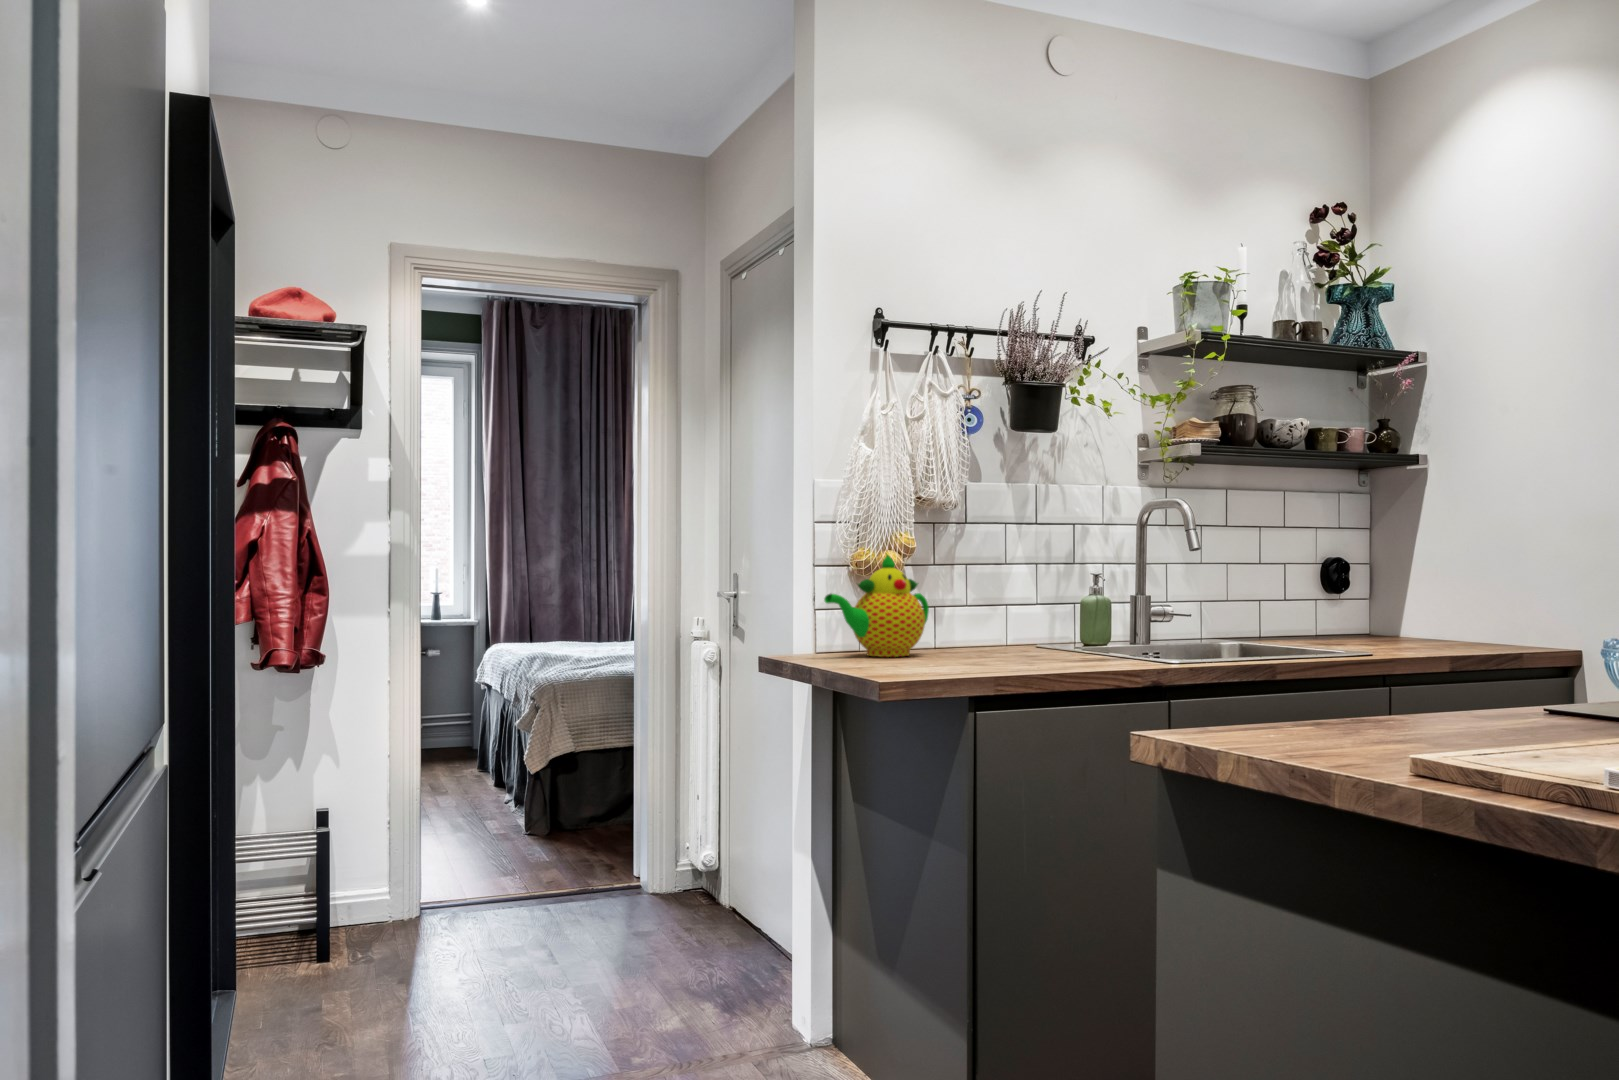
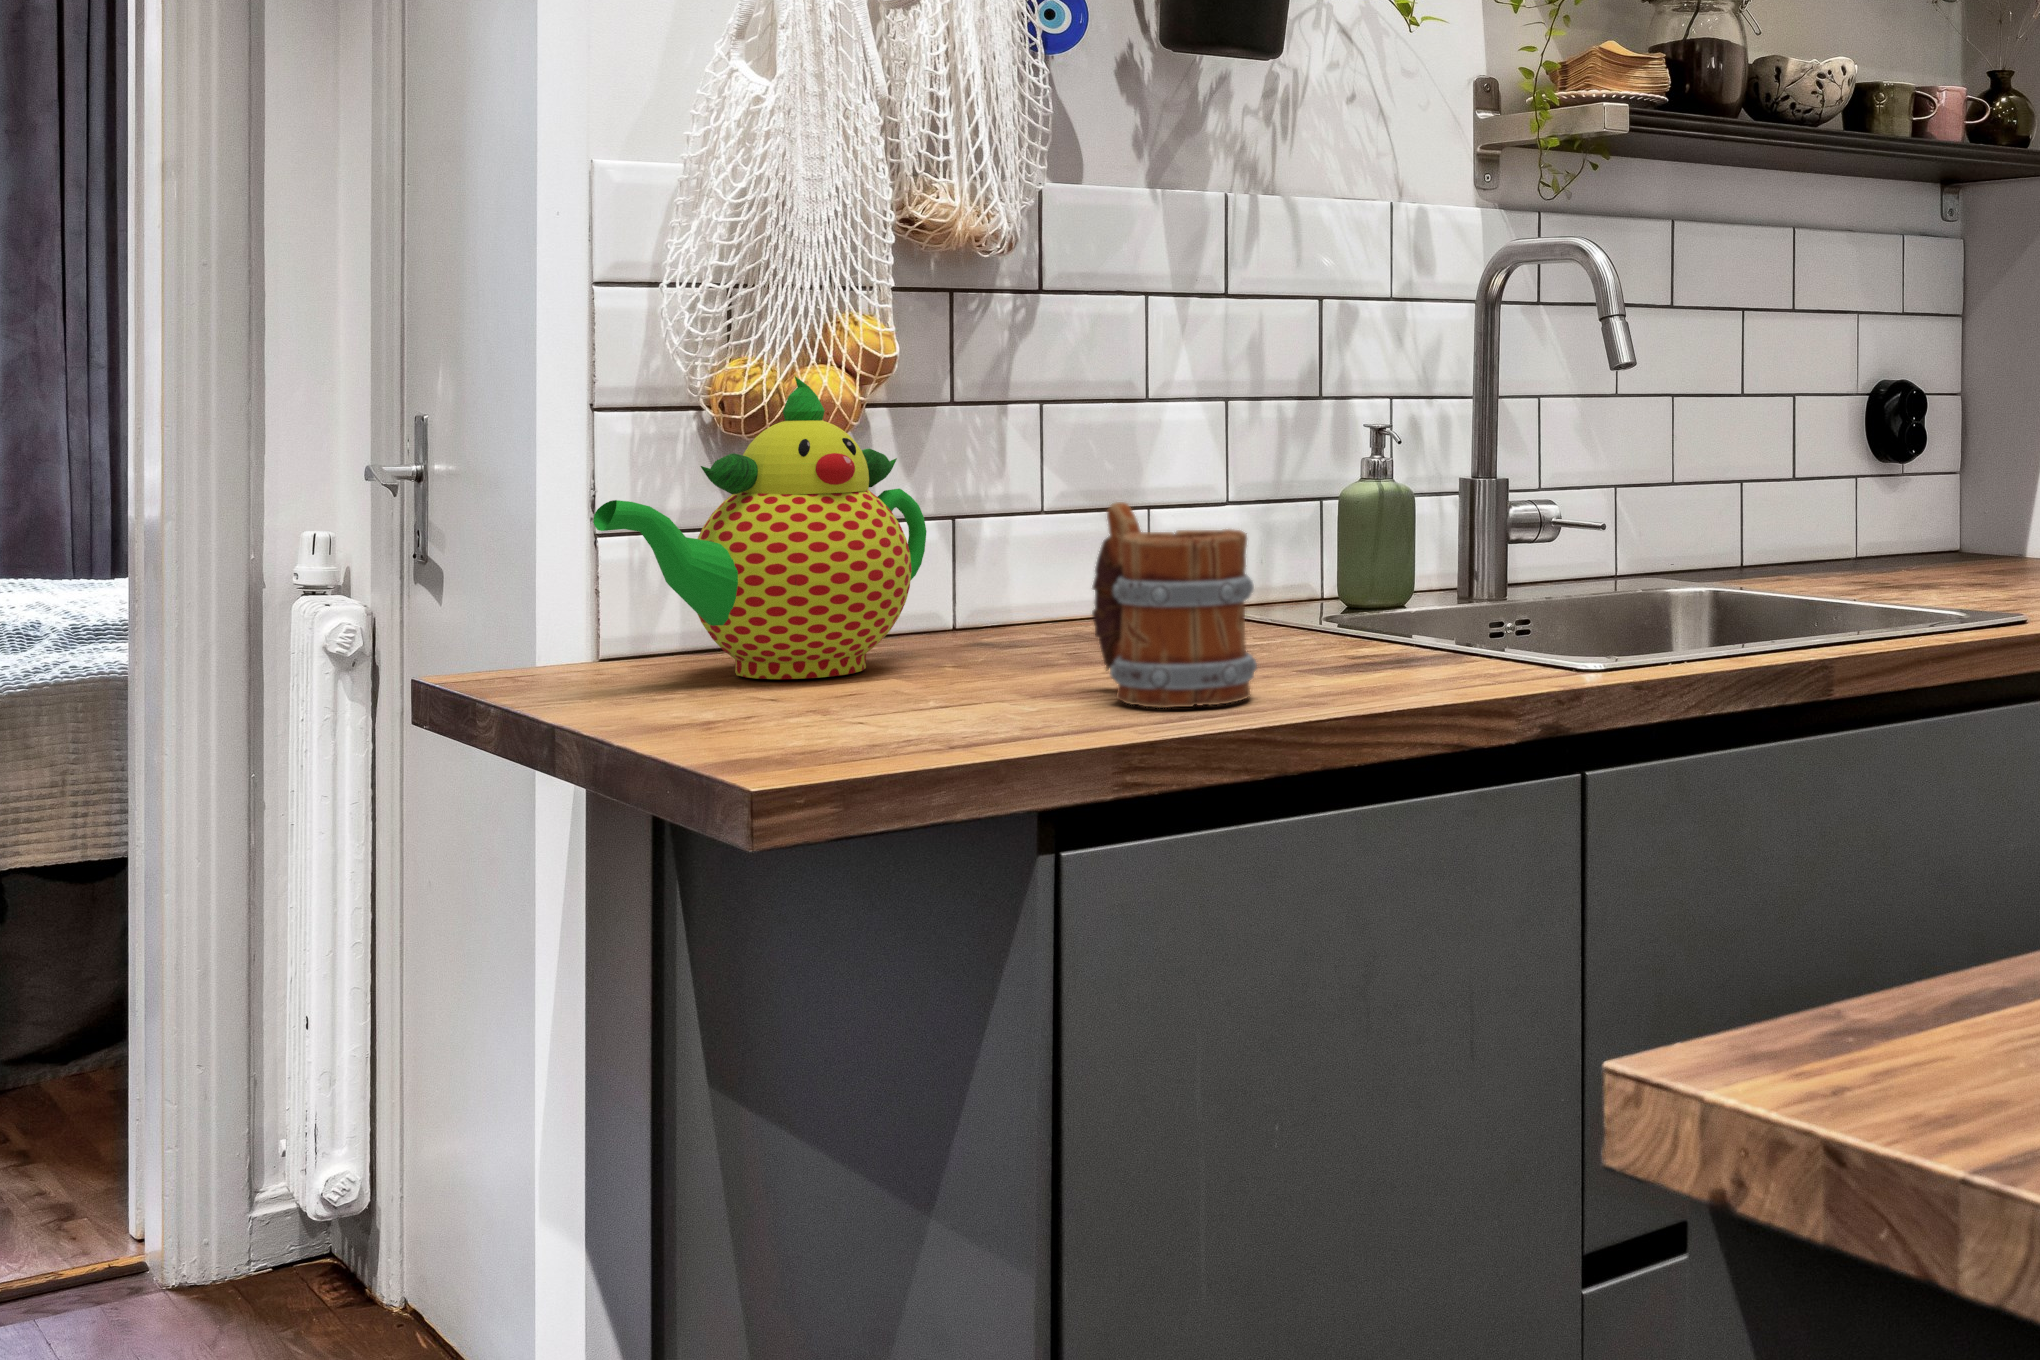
mug: none [989,596,1048,665] -> present [1092,502,1257,708]

